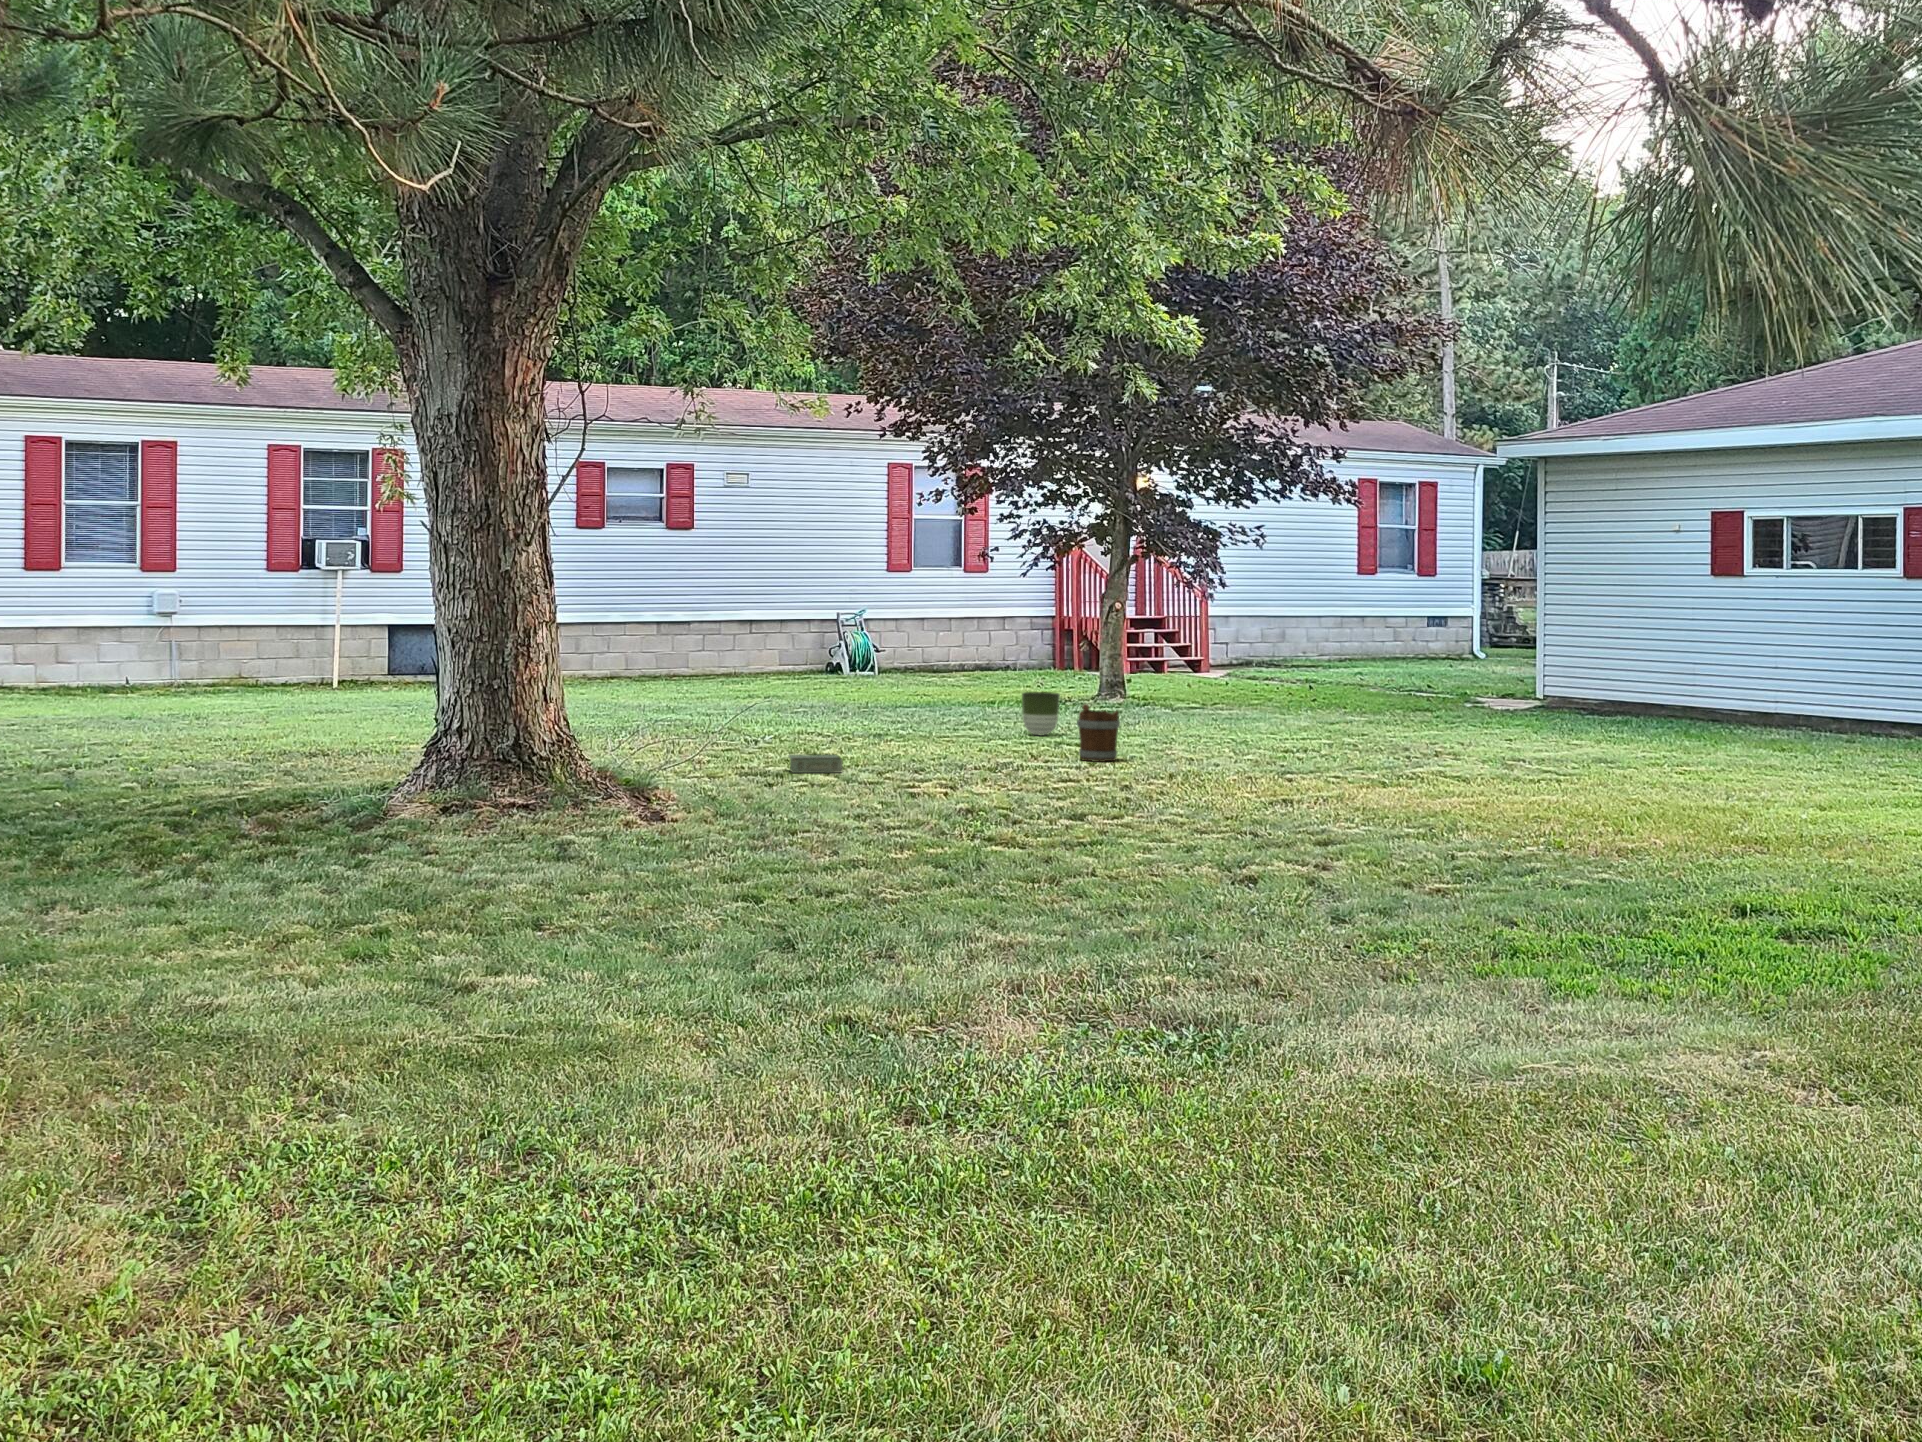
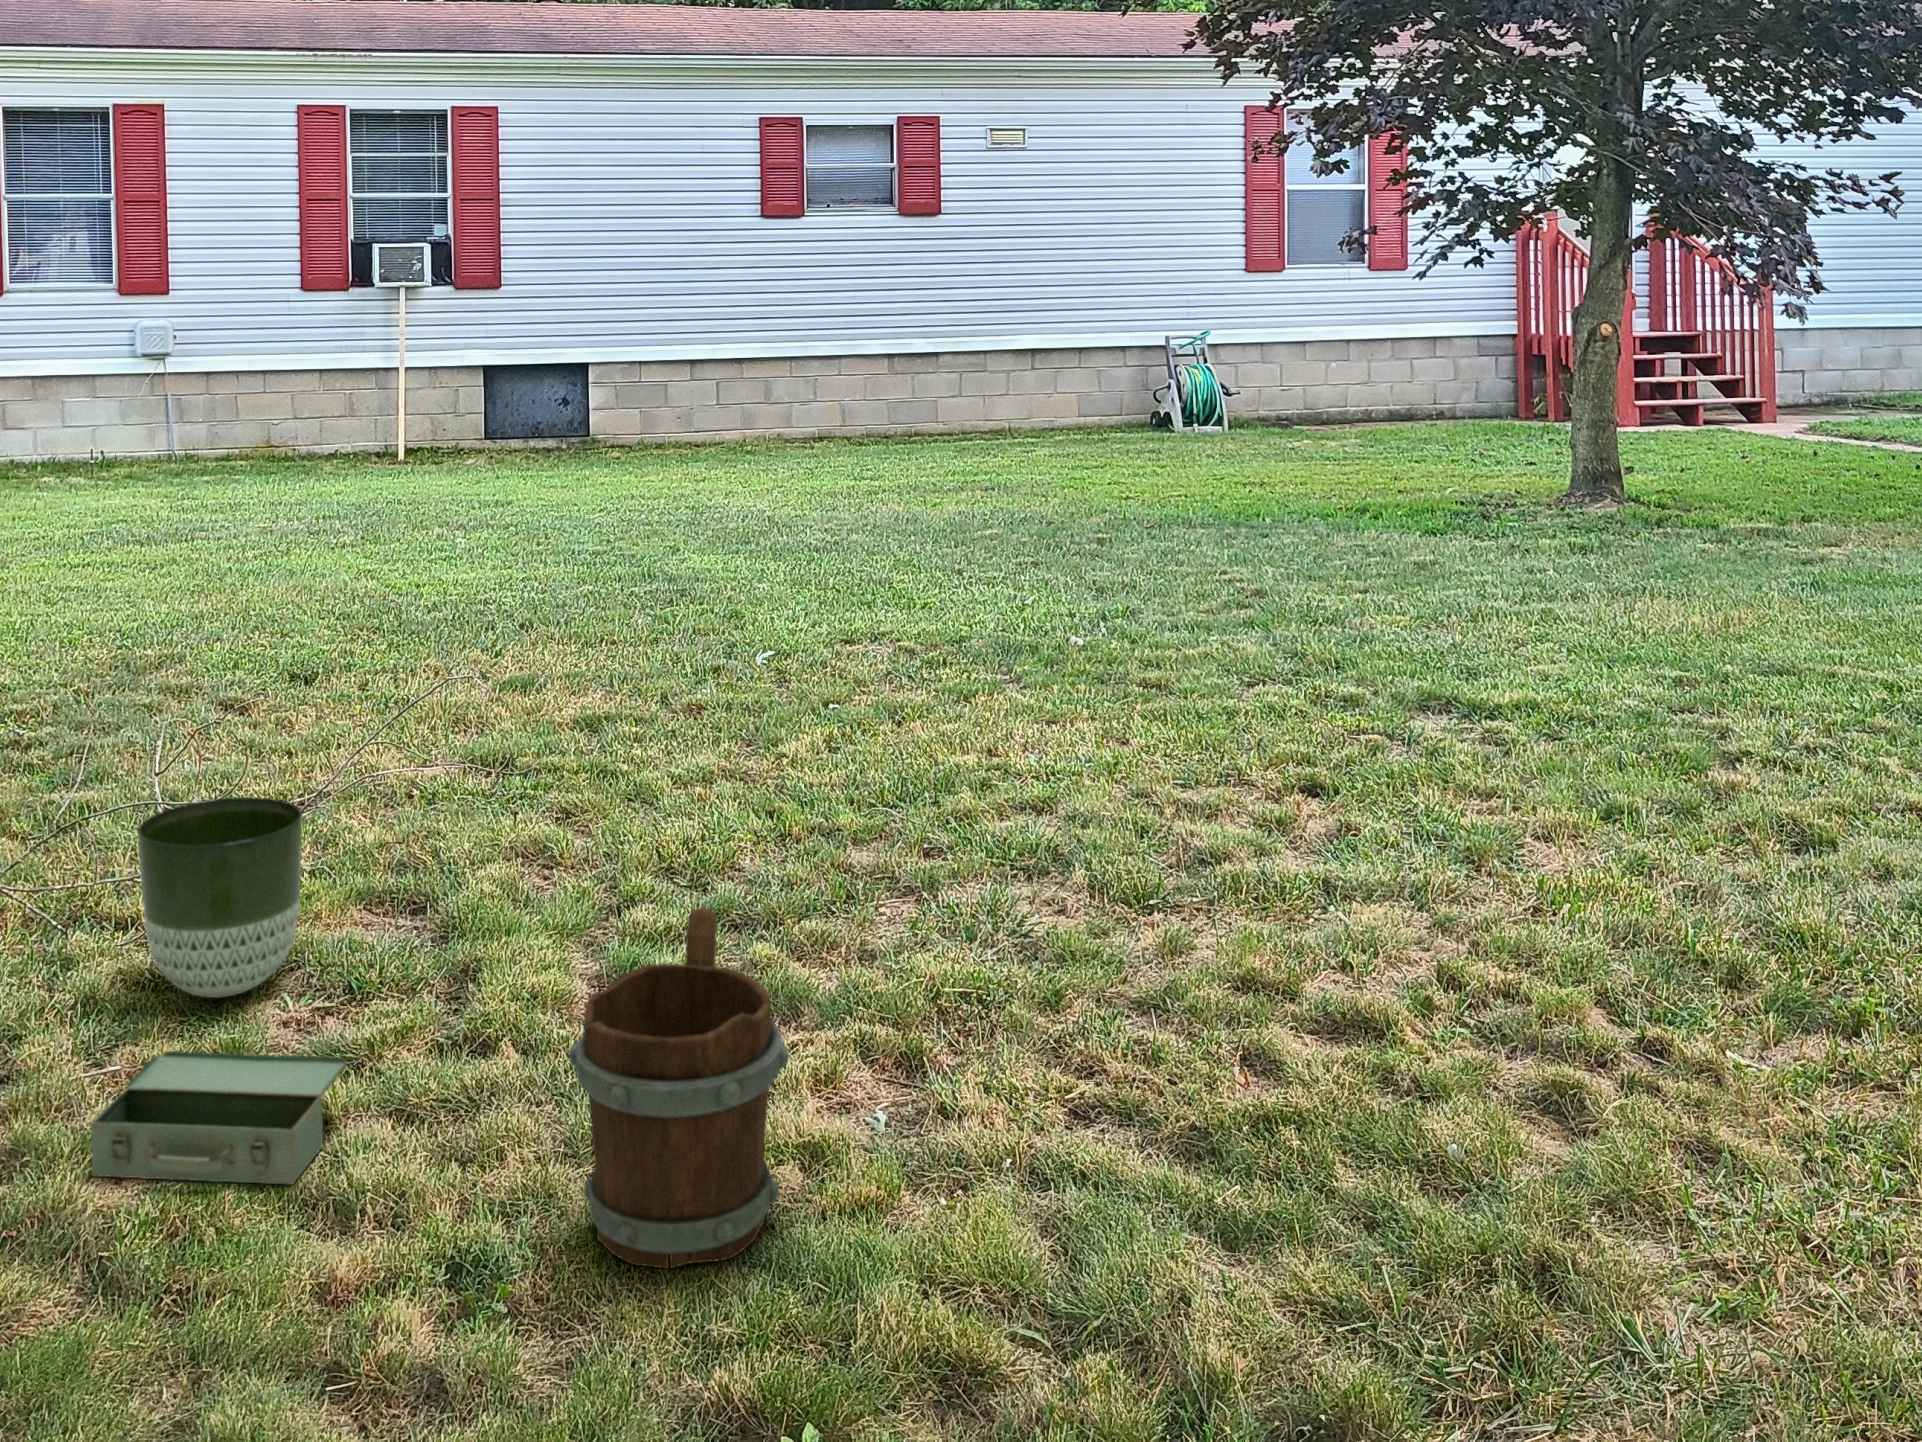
planter: present [1022,692,1060,735] -> present [138,797,303,998]
bucket: present [1076,704,1120,762] -> present [569,908,789,1269]

